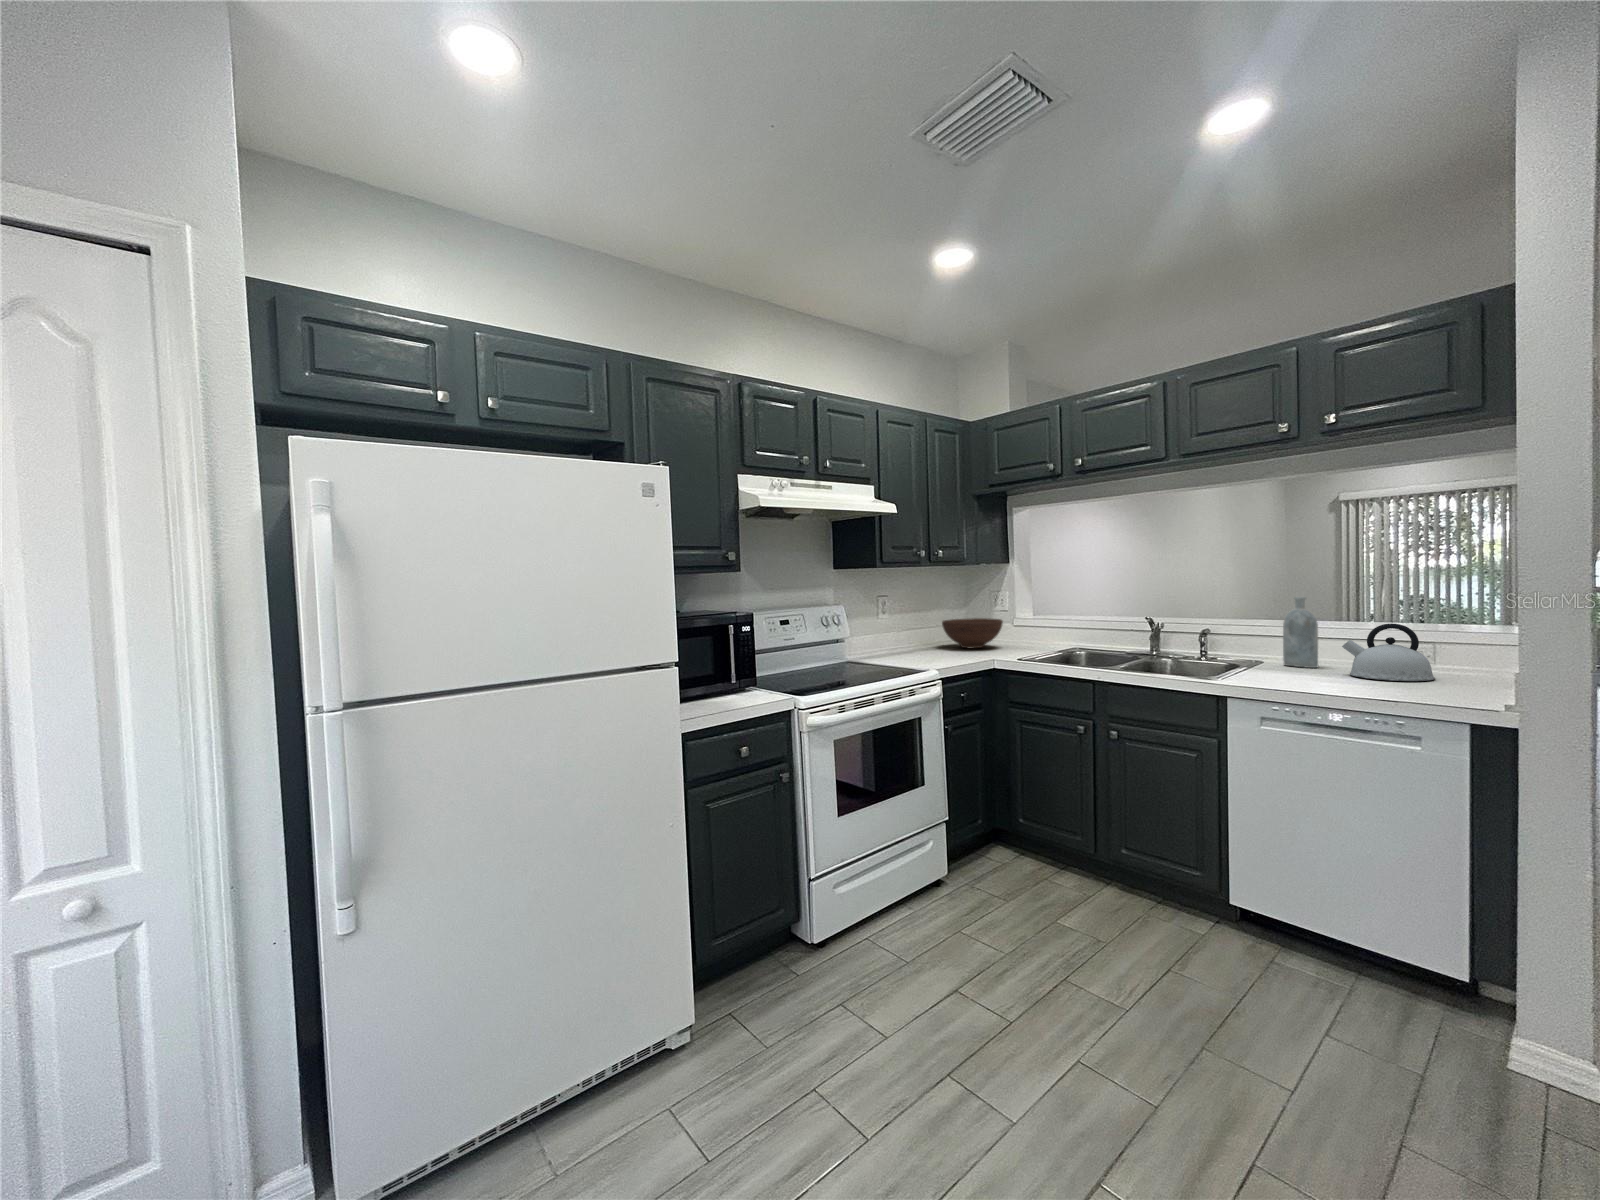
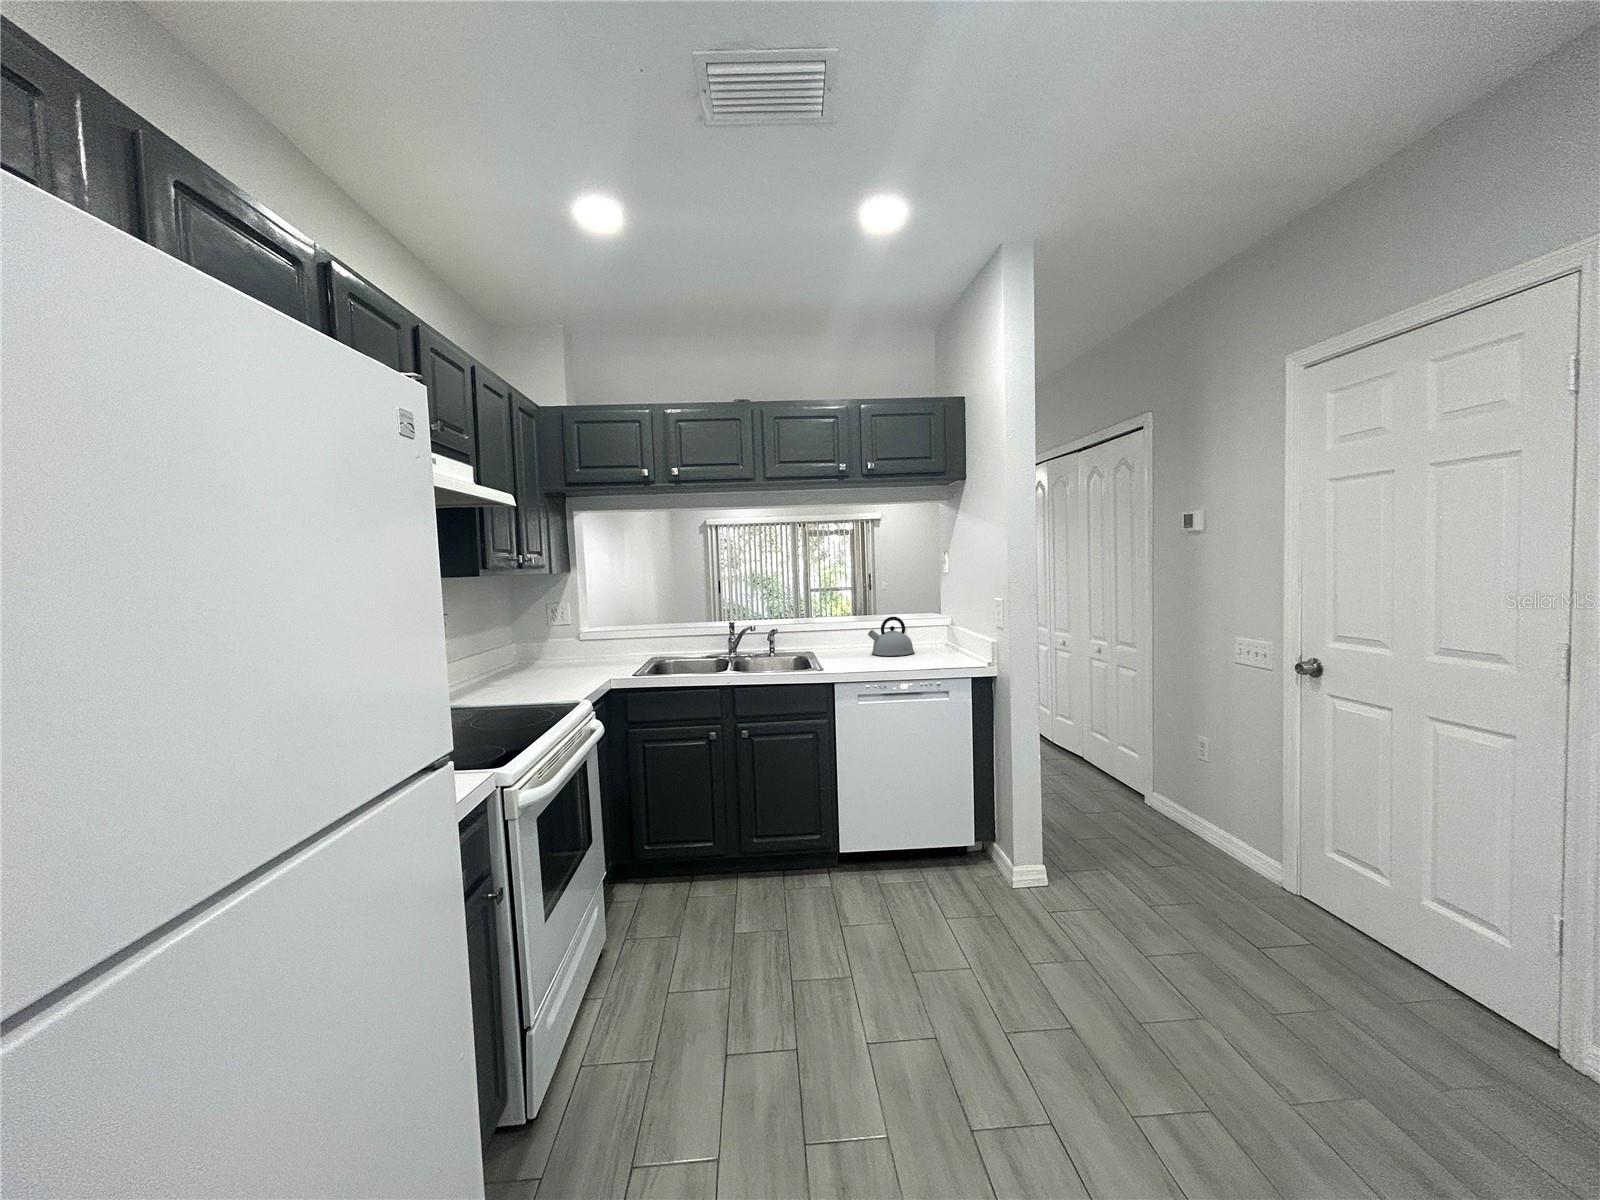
bottle: present [1283,597,1318,668] -> none [823,600,846,654]
fruit bowl: present [942,618,1003,648] -> none [507,636,581,673]

